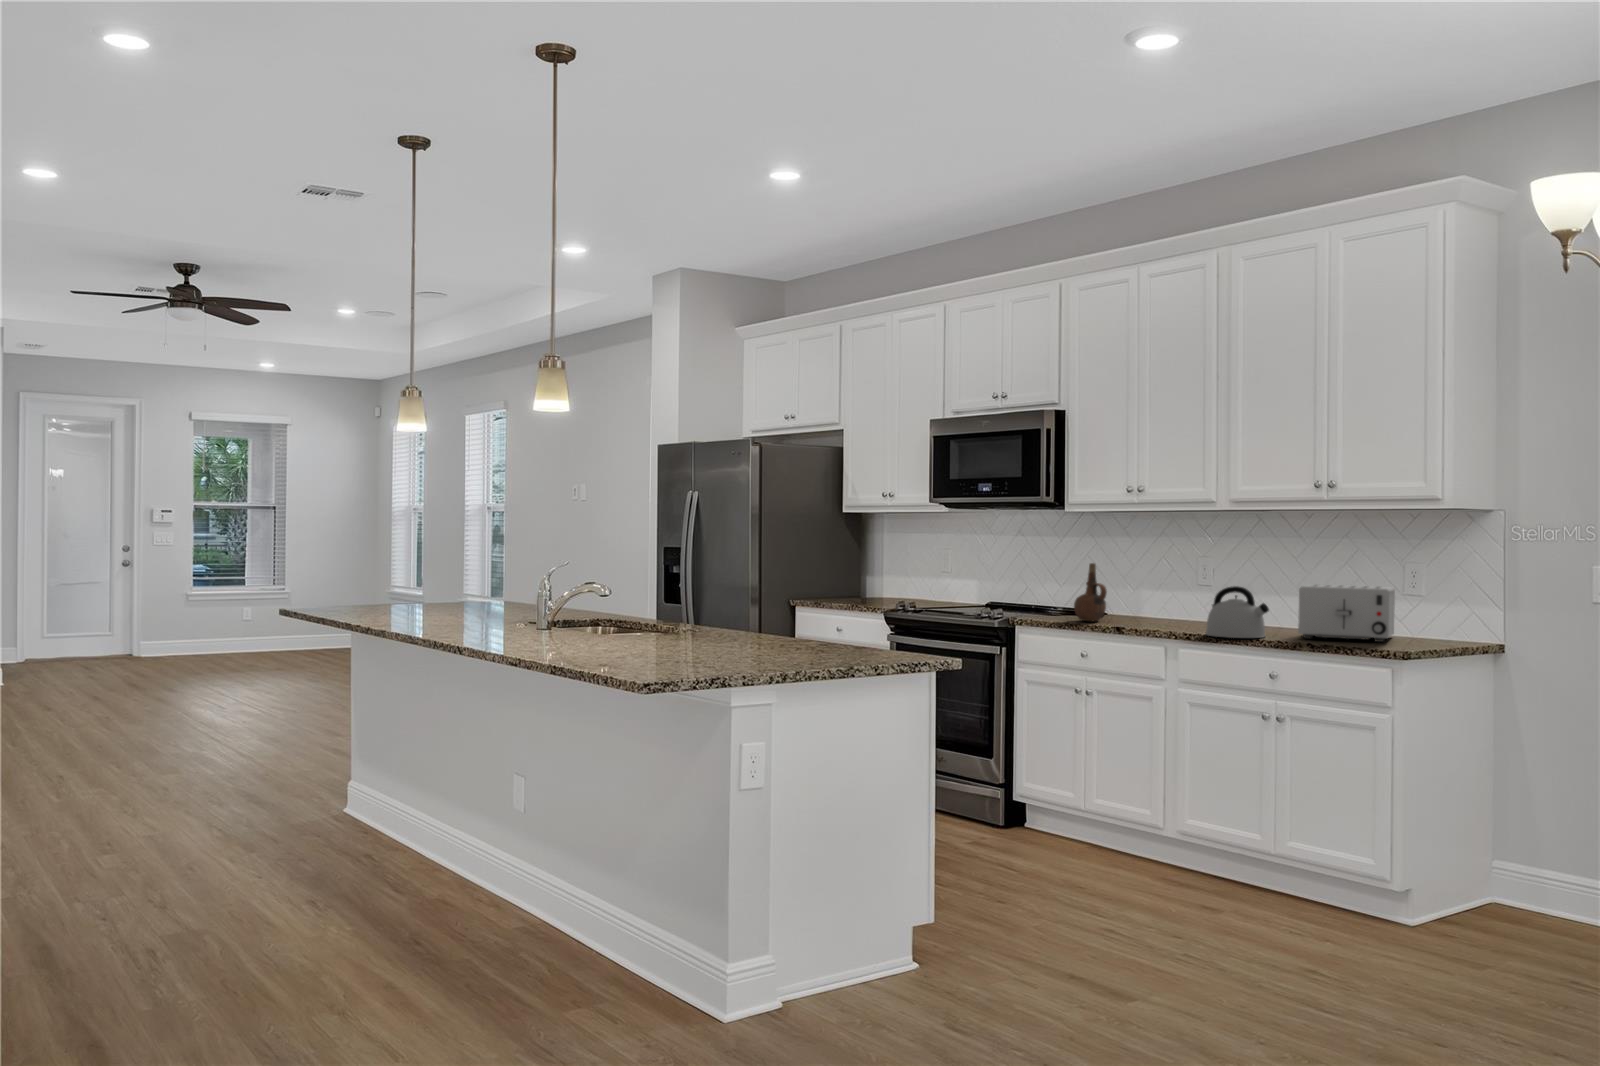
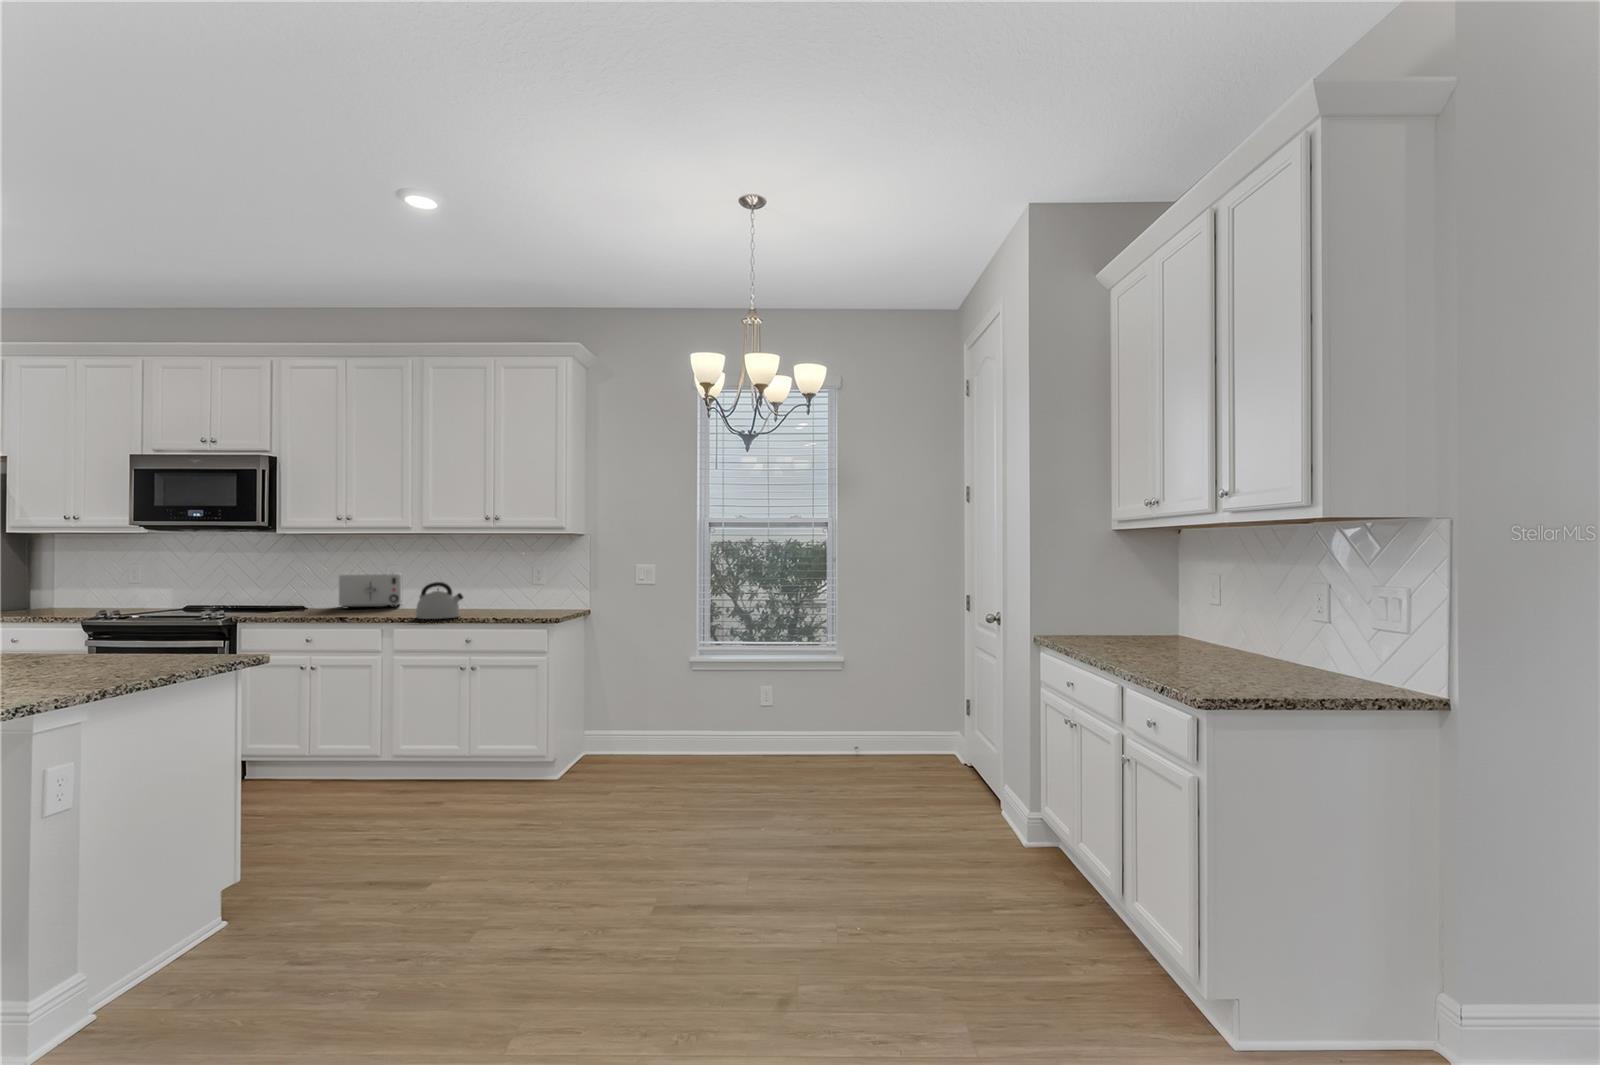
ceramic pitcher: present [1074,563,1107,621] -> none [294,570,324,615]
toaster: present [1298,584,1395,642] -> present [339,573,402,609]

